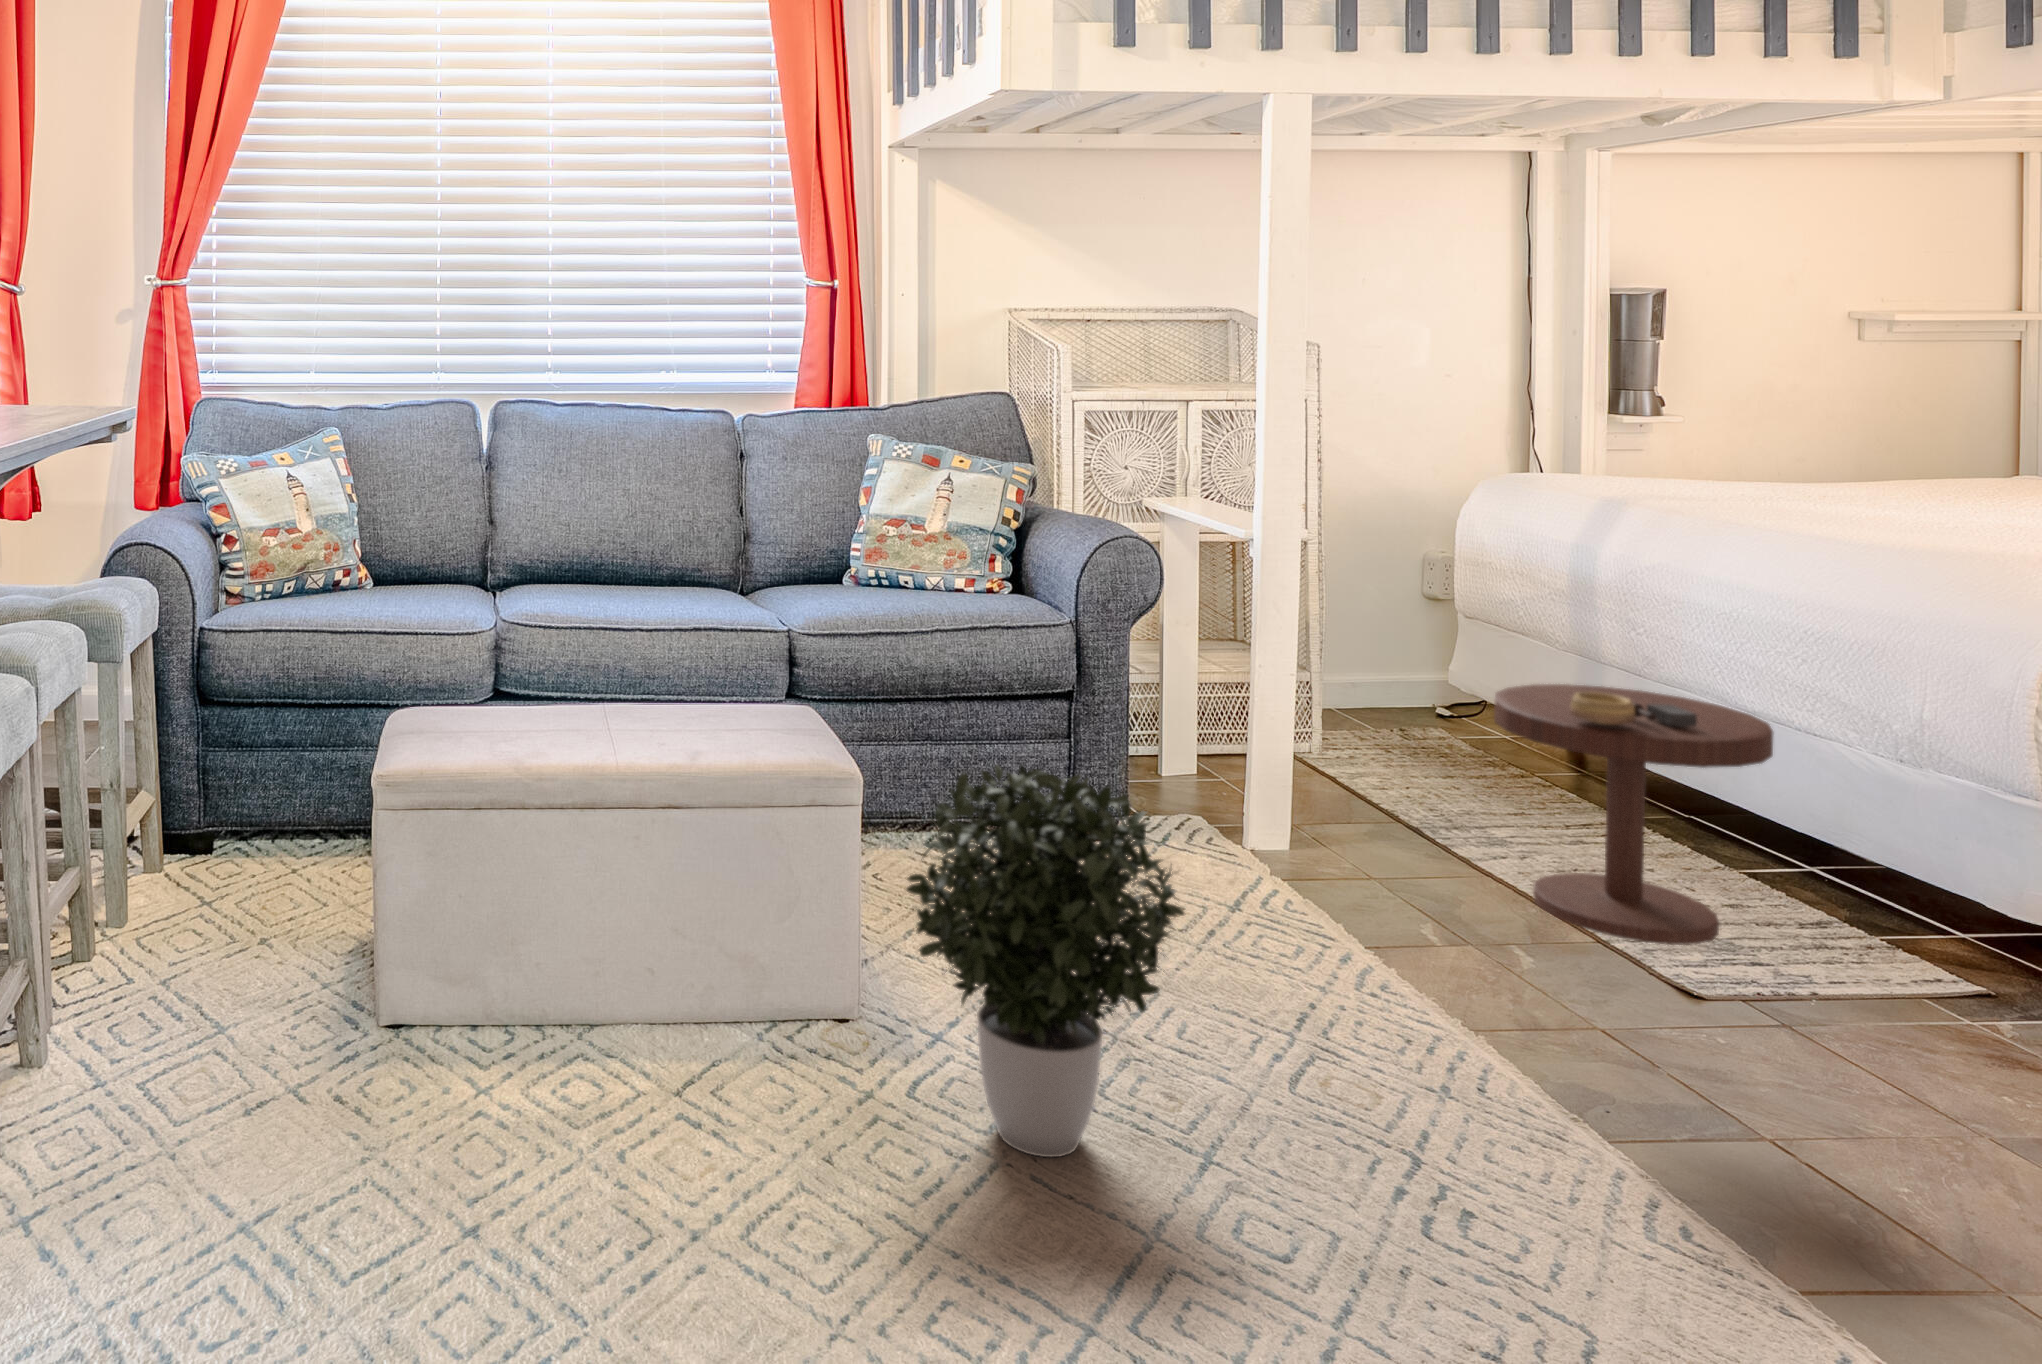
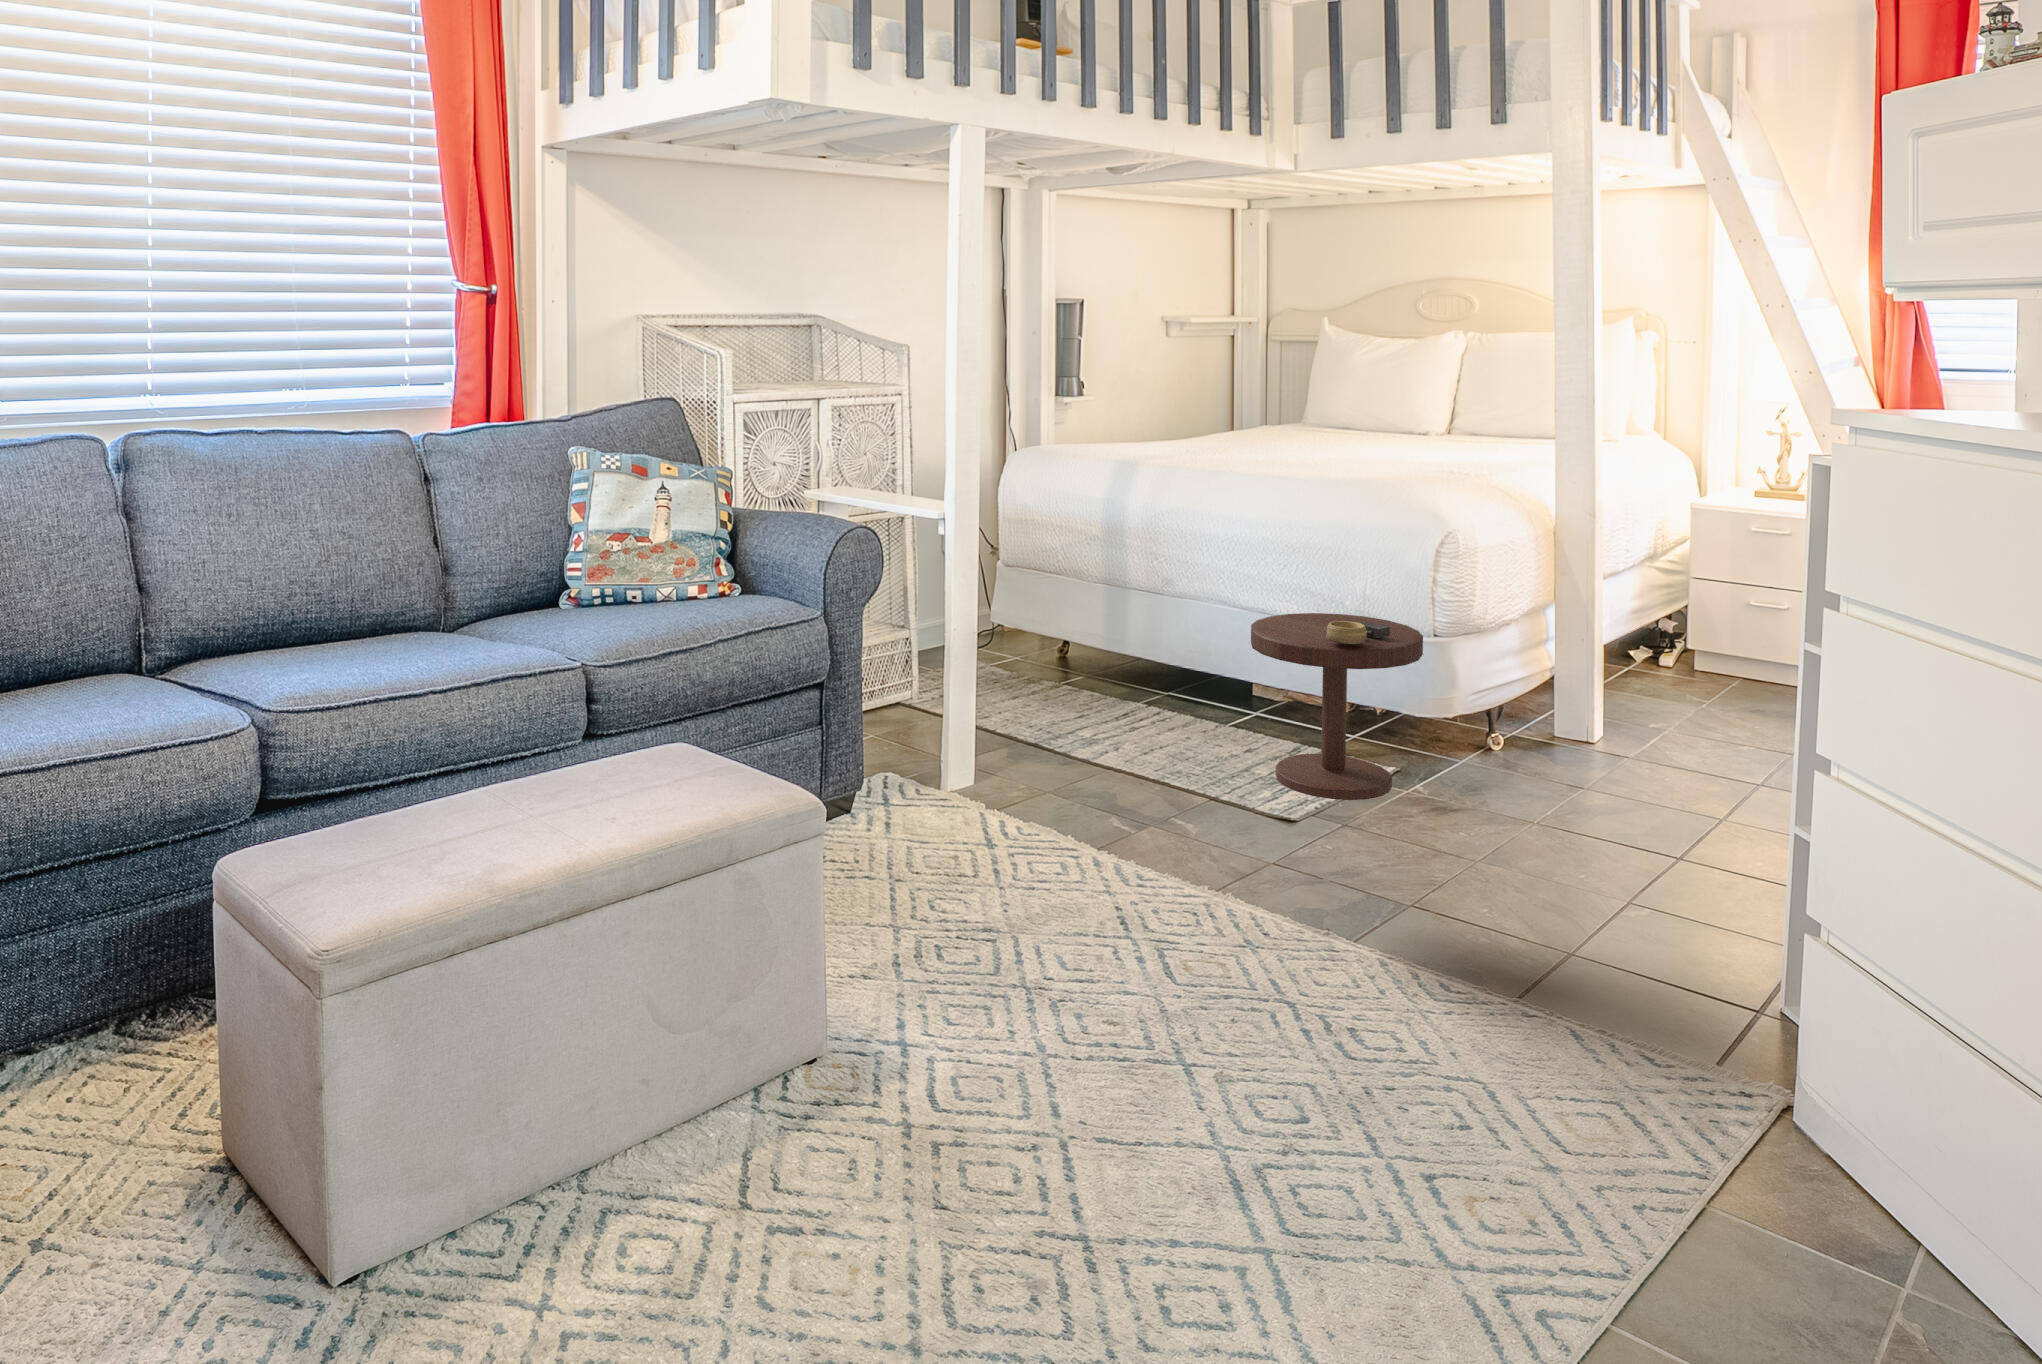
potted plant: present [907,765,1185,1157] -> none [941,762,1184,1125]

